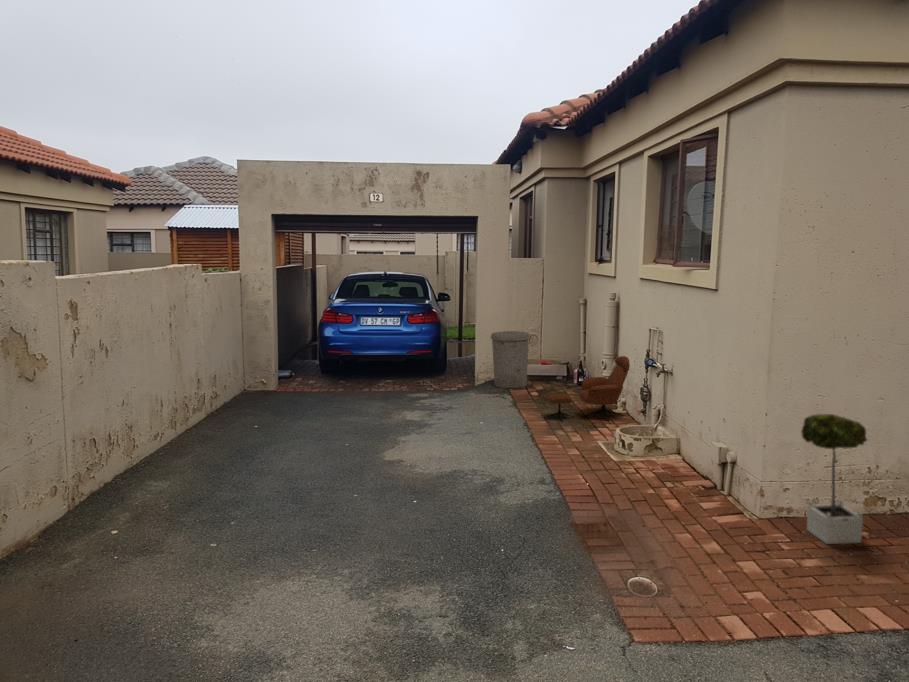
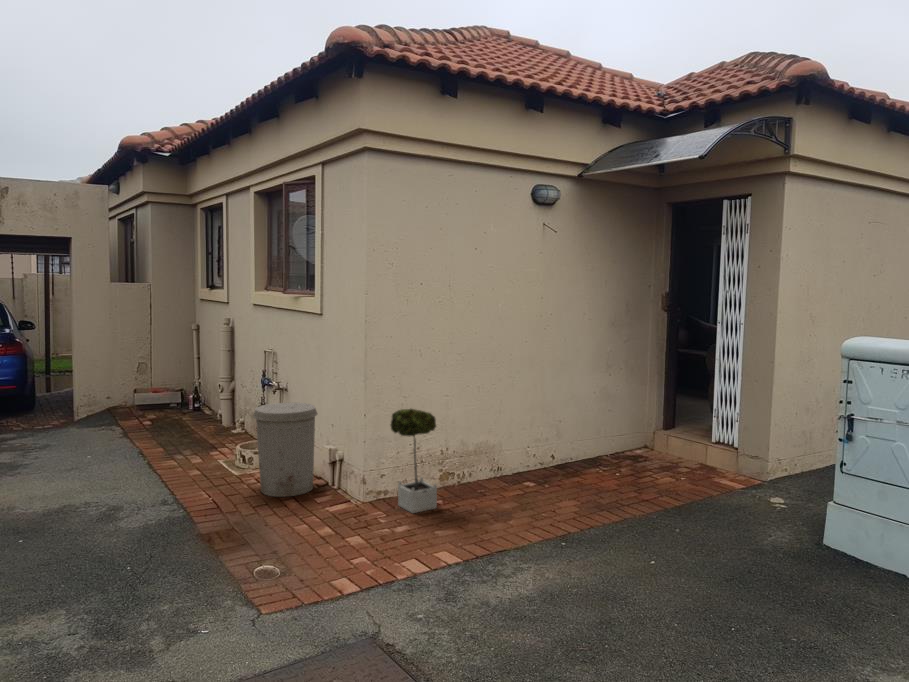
trash can: present [491,331,530,388] -> present [253,403,317,497]
lounge chair: present [545,356,630,421] -> none [160,378,246,446]

